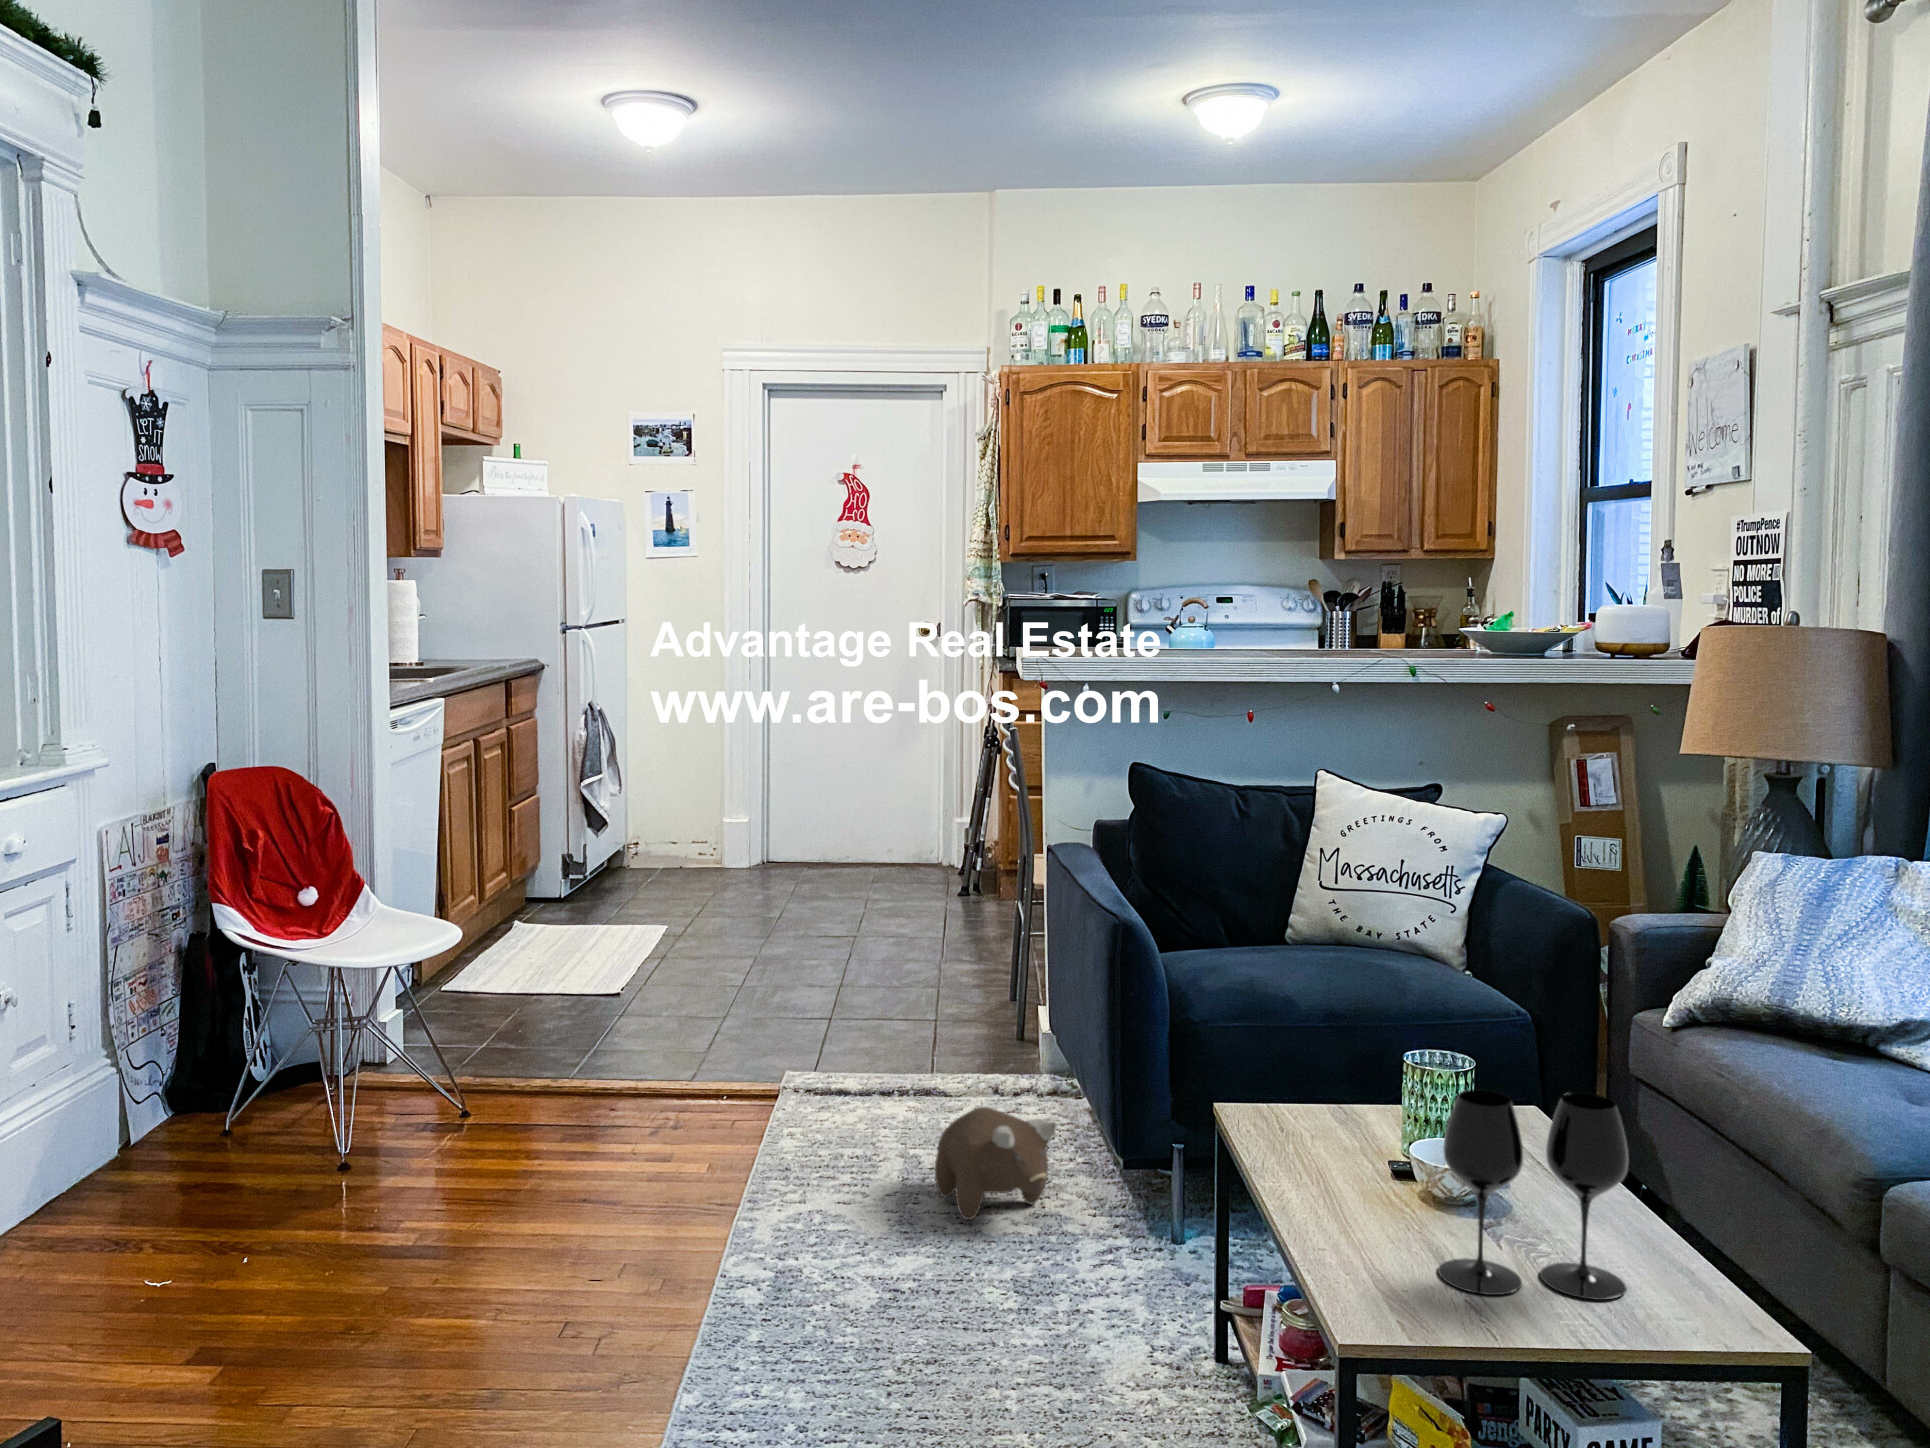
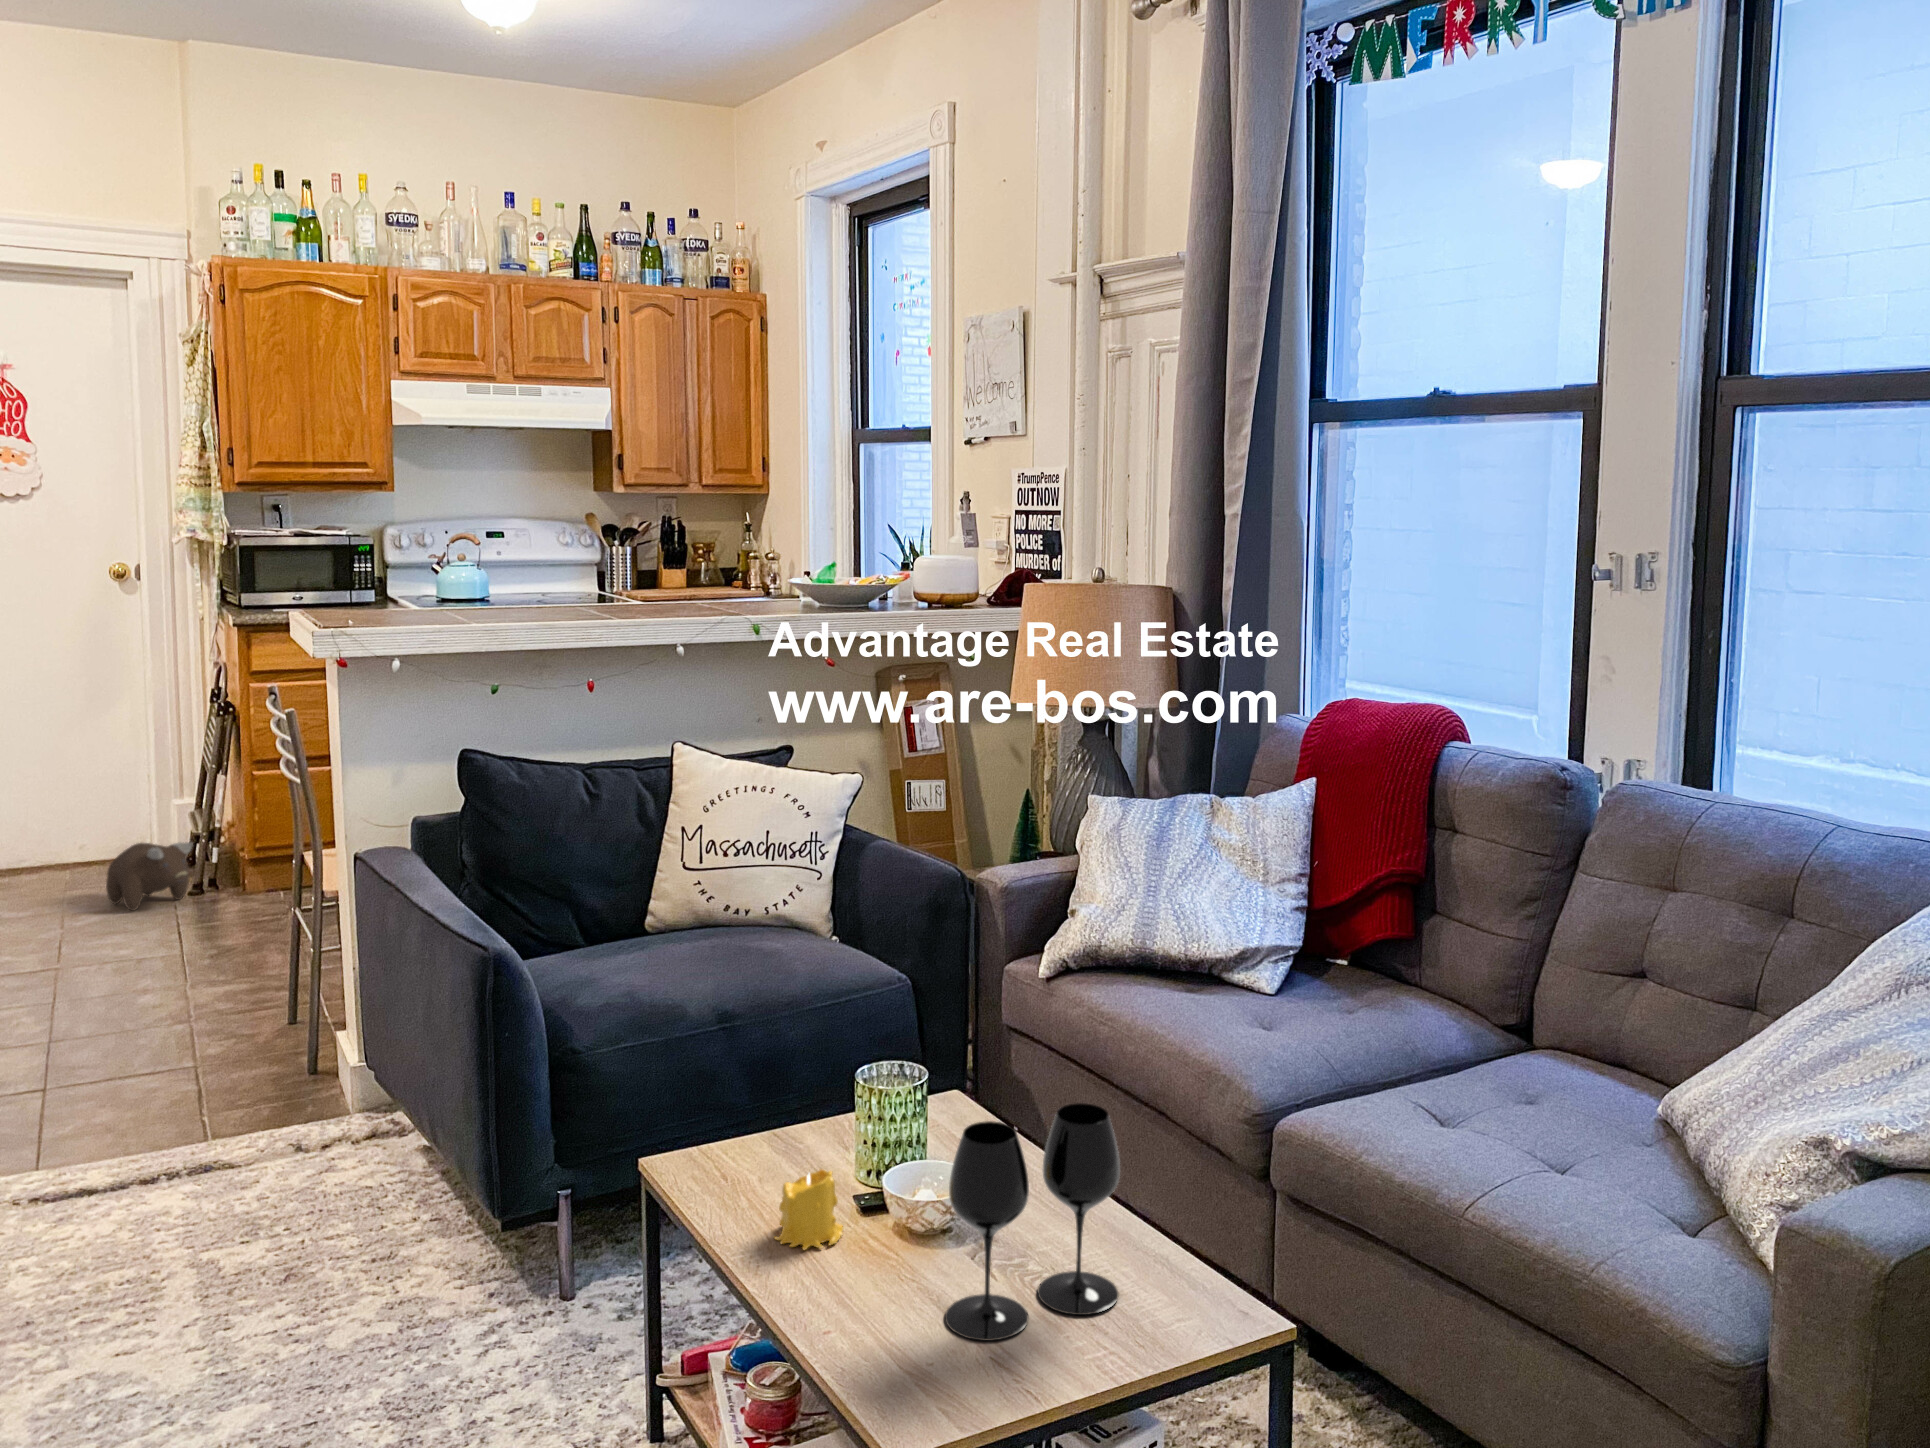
plush toy: present [935,1107,1057,1220] -> present [106,842,193,911]
candle: none [1308,1125,1374,1197] -> present [774,1170,843,1250]

